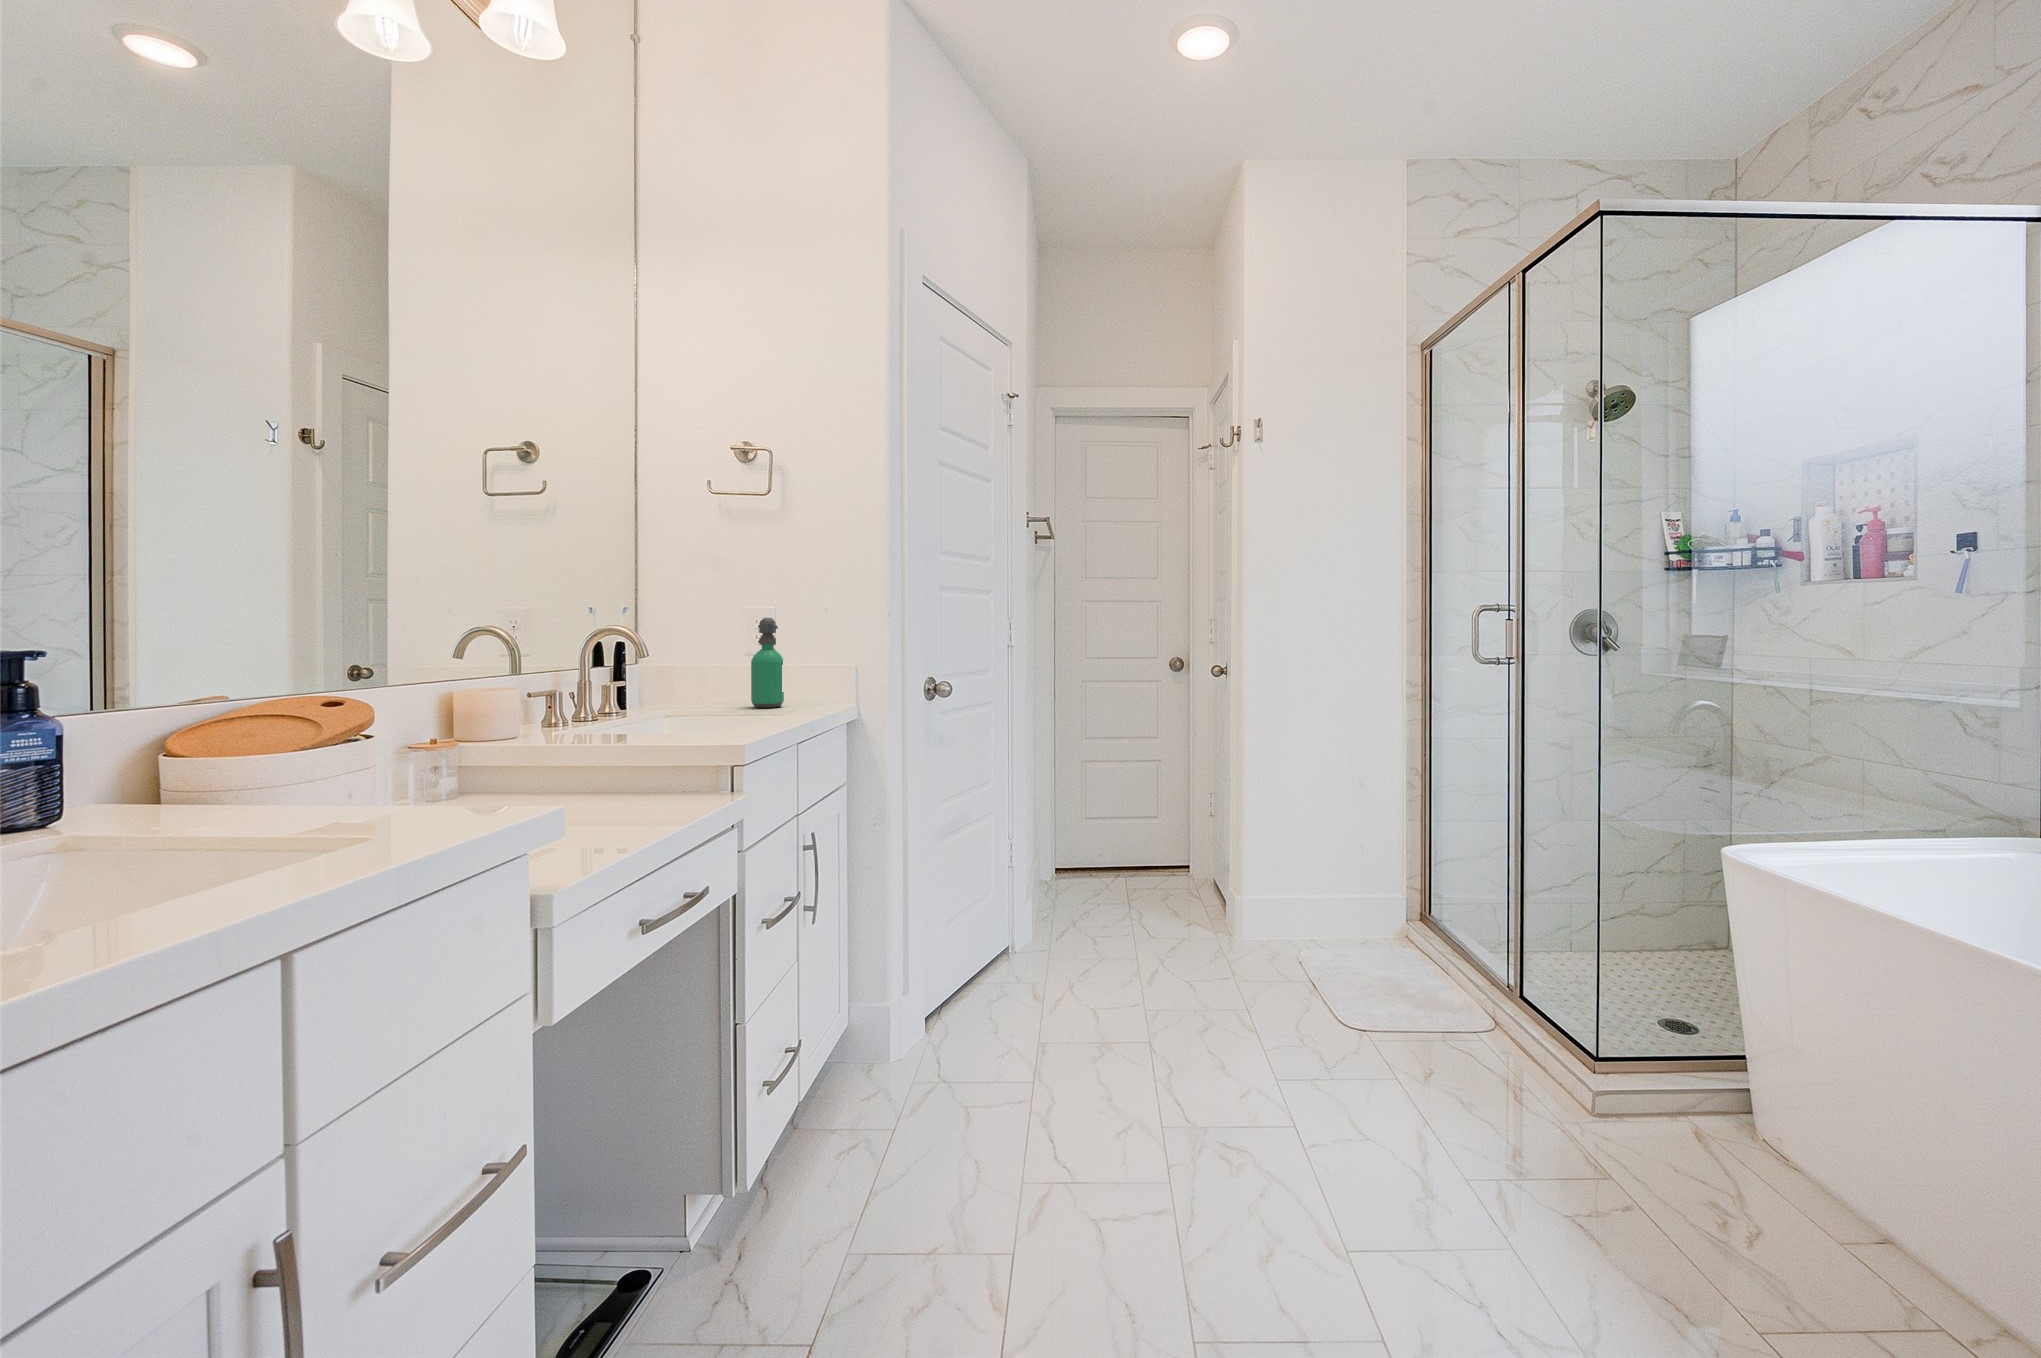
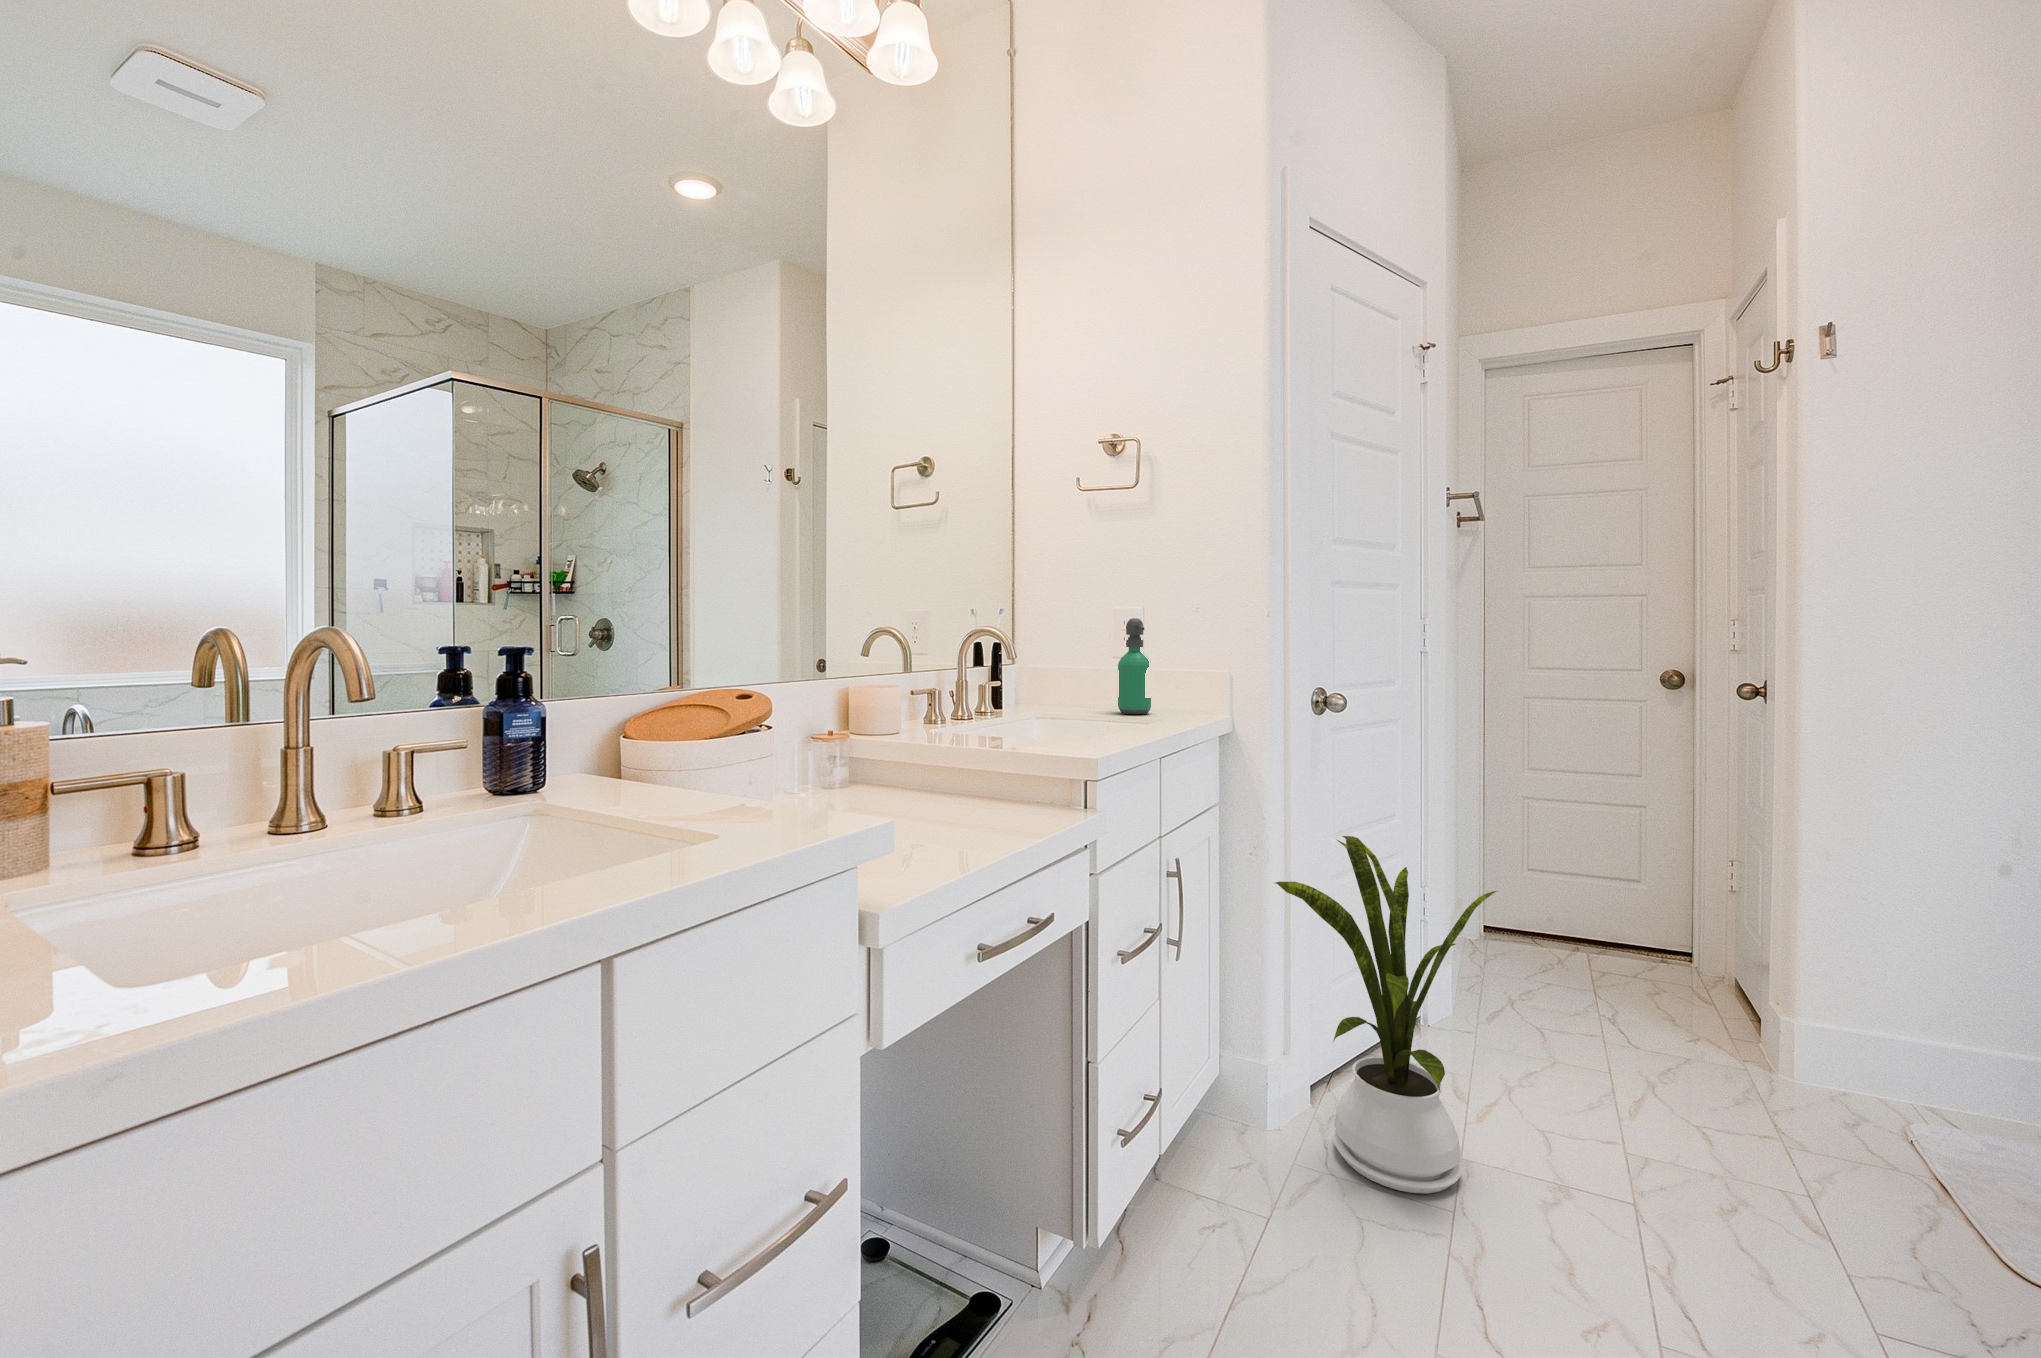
house plant: none [895,794,1058,1071] -> present [1276,836,1497,1193]

